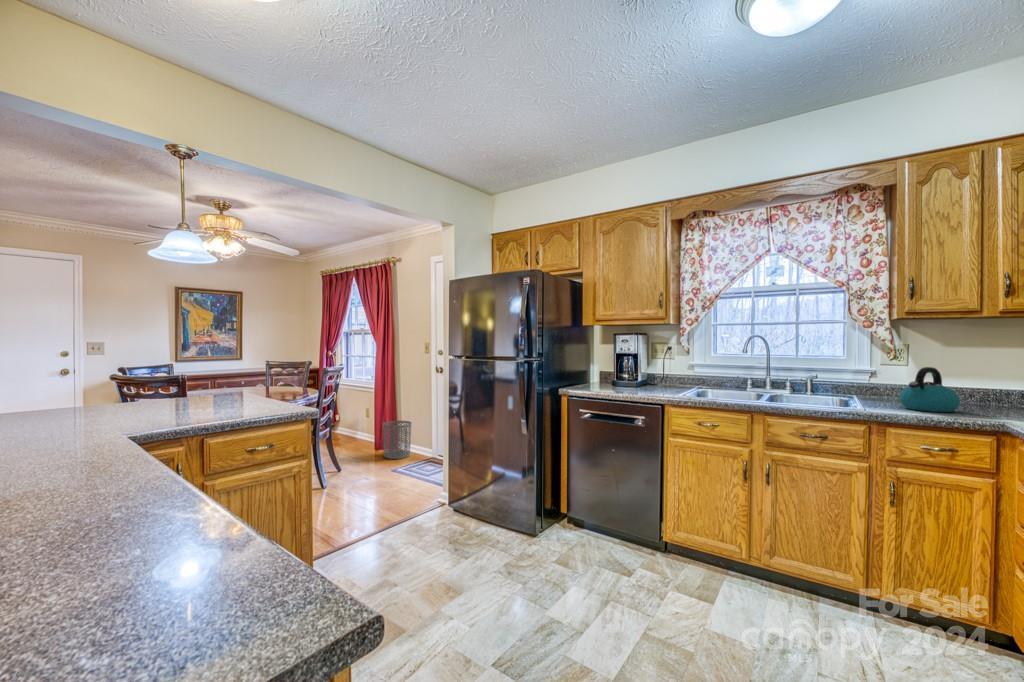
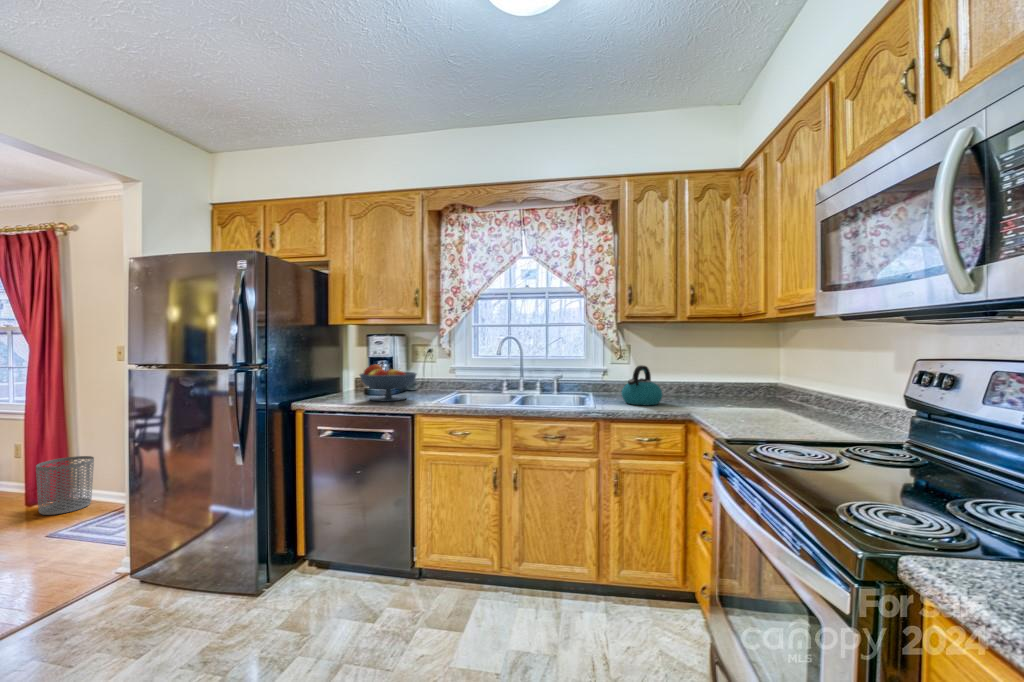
fruit bowl: none [609,360,660,392] -> present [360,365,417,401]

